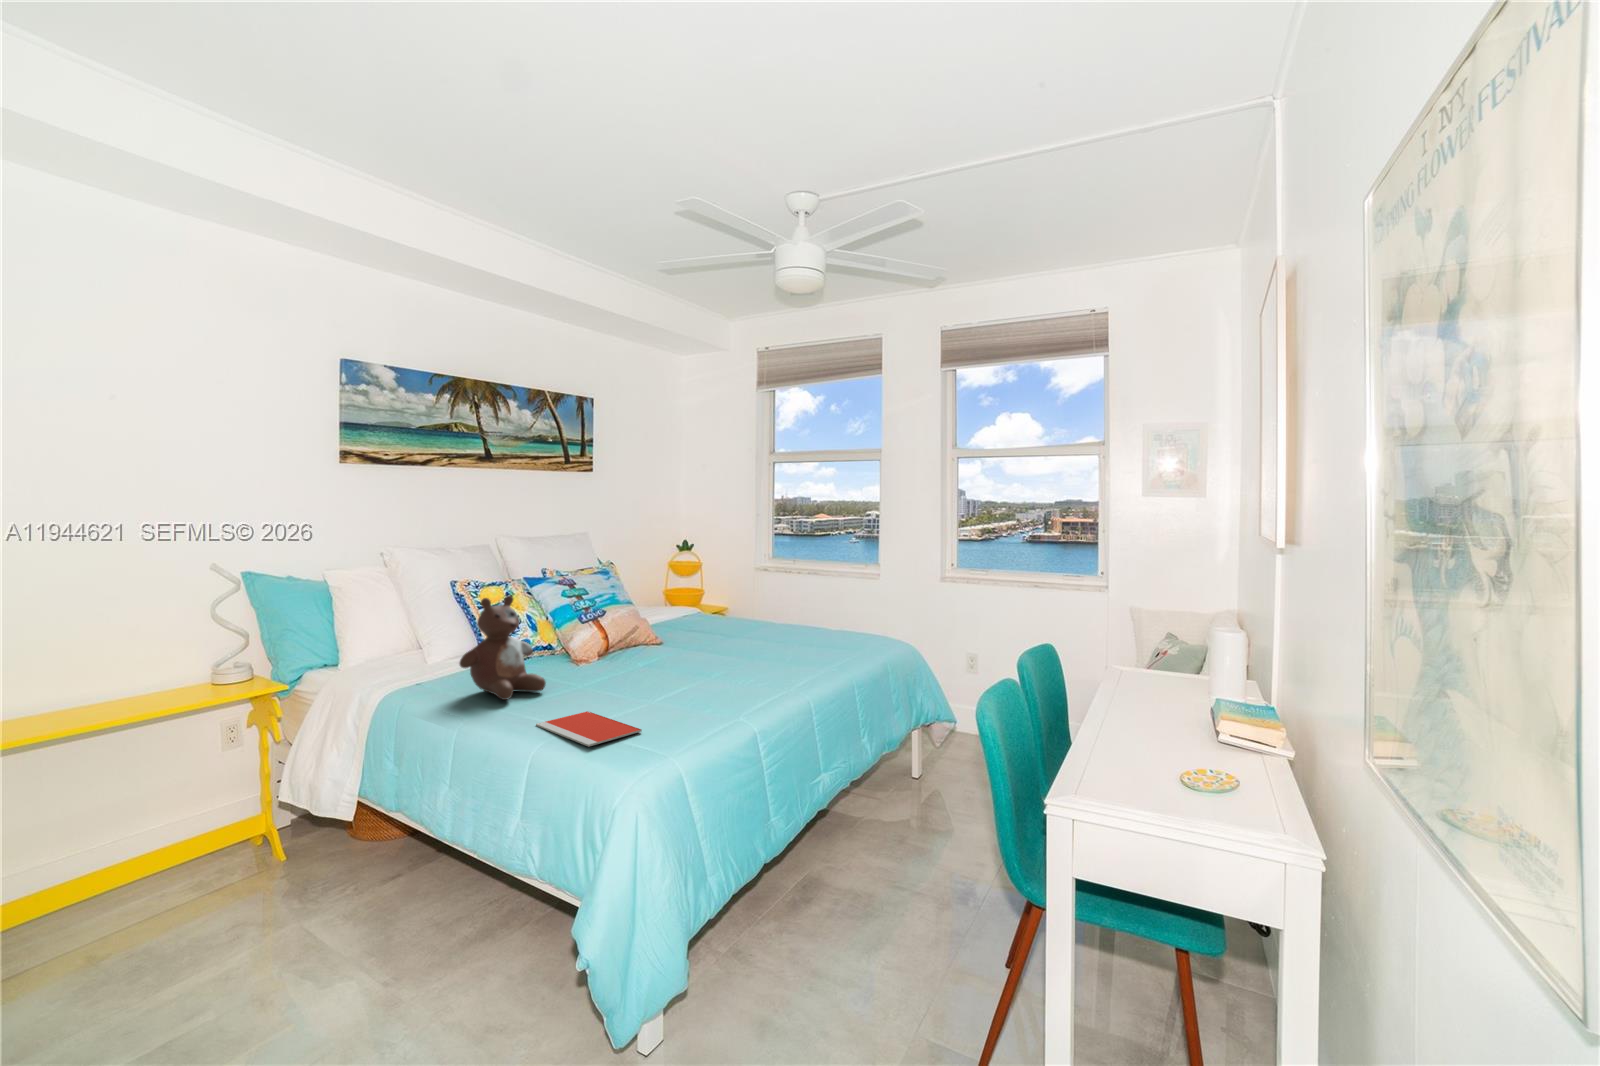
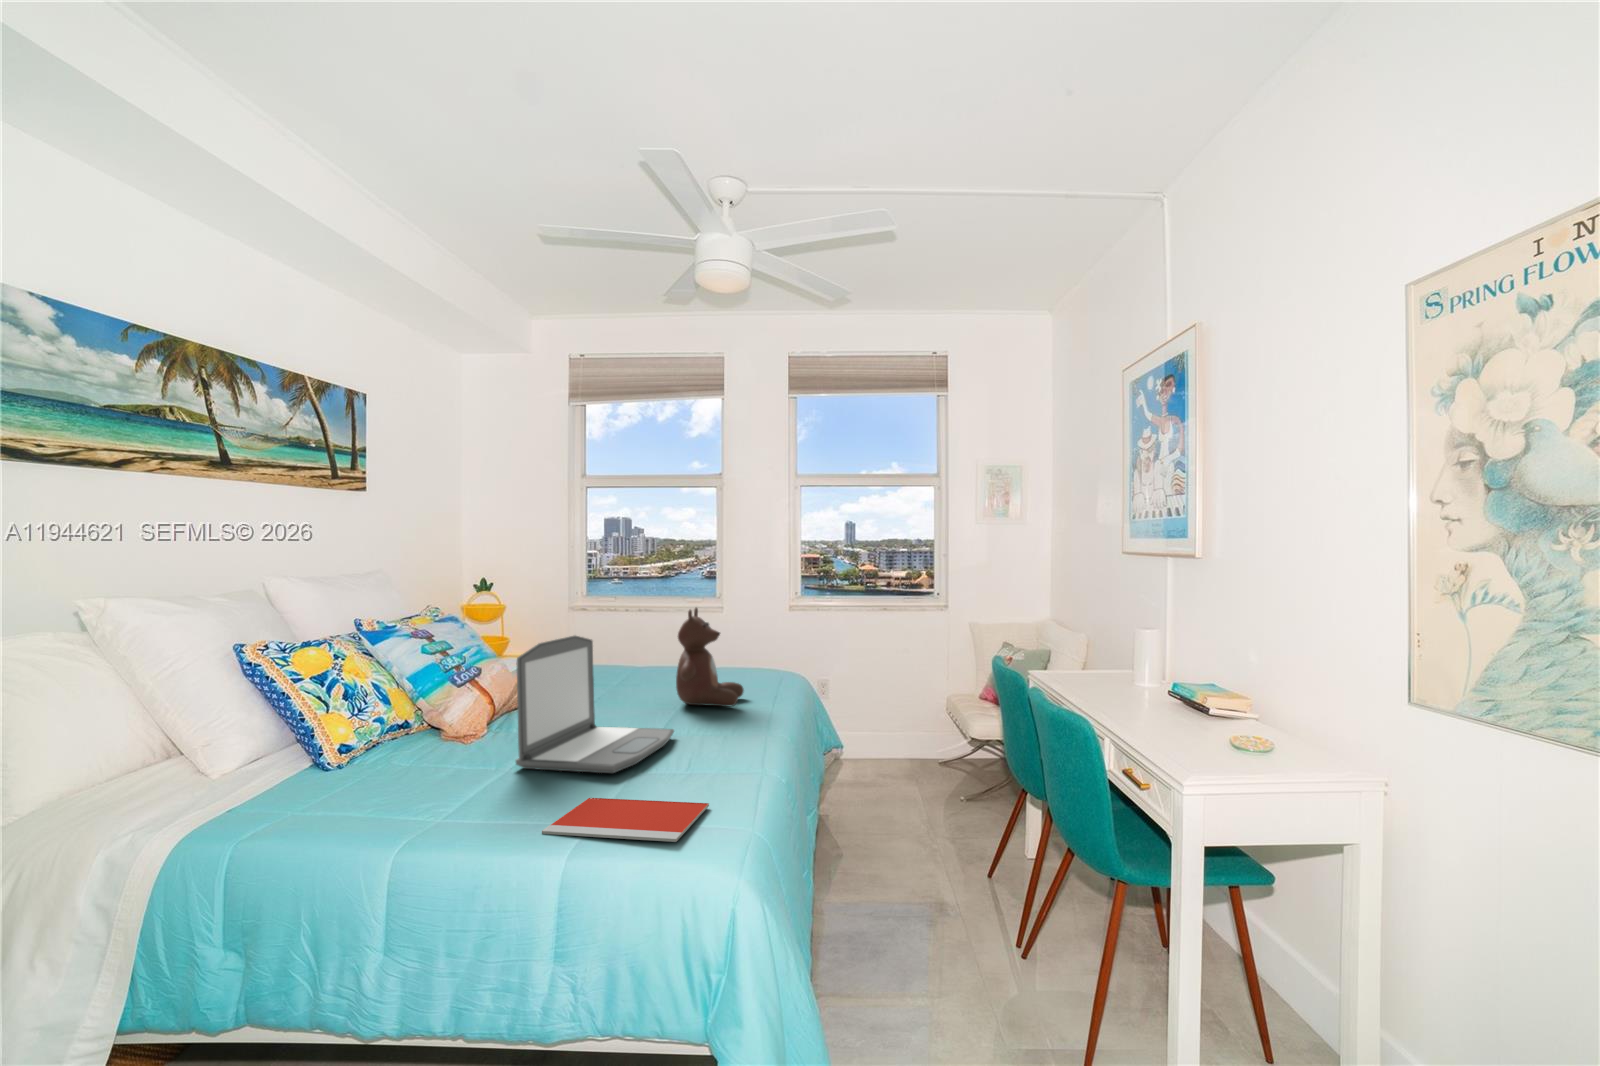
stuffed bear: present [460,595,546,700] -> present [676,608,744,706]
laptop: none [574,596,695,699] -> present [516,636,674,773]

